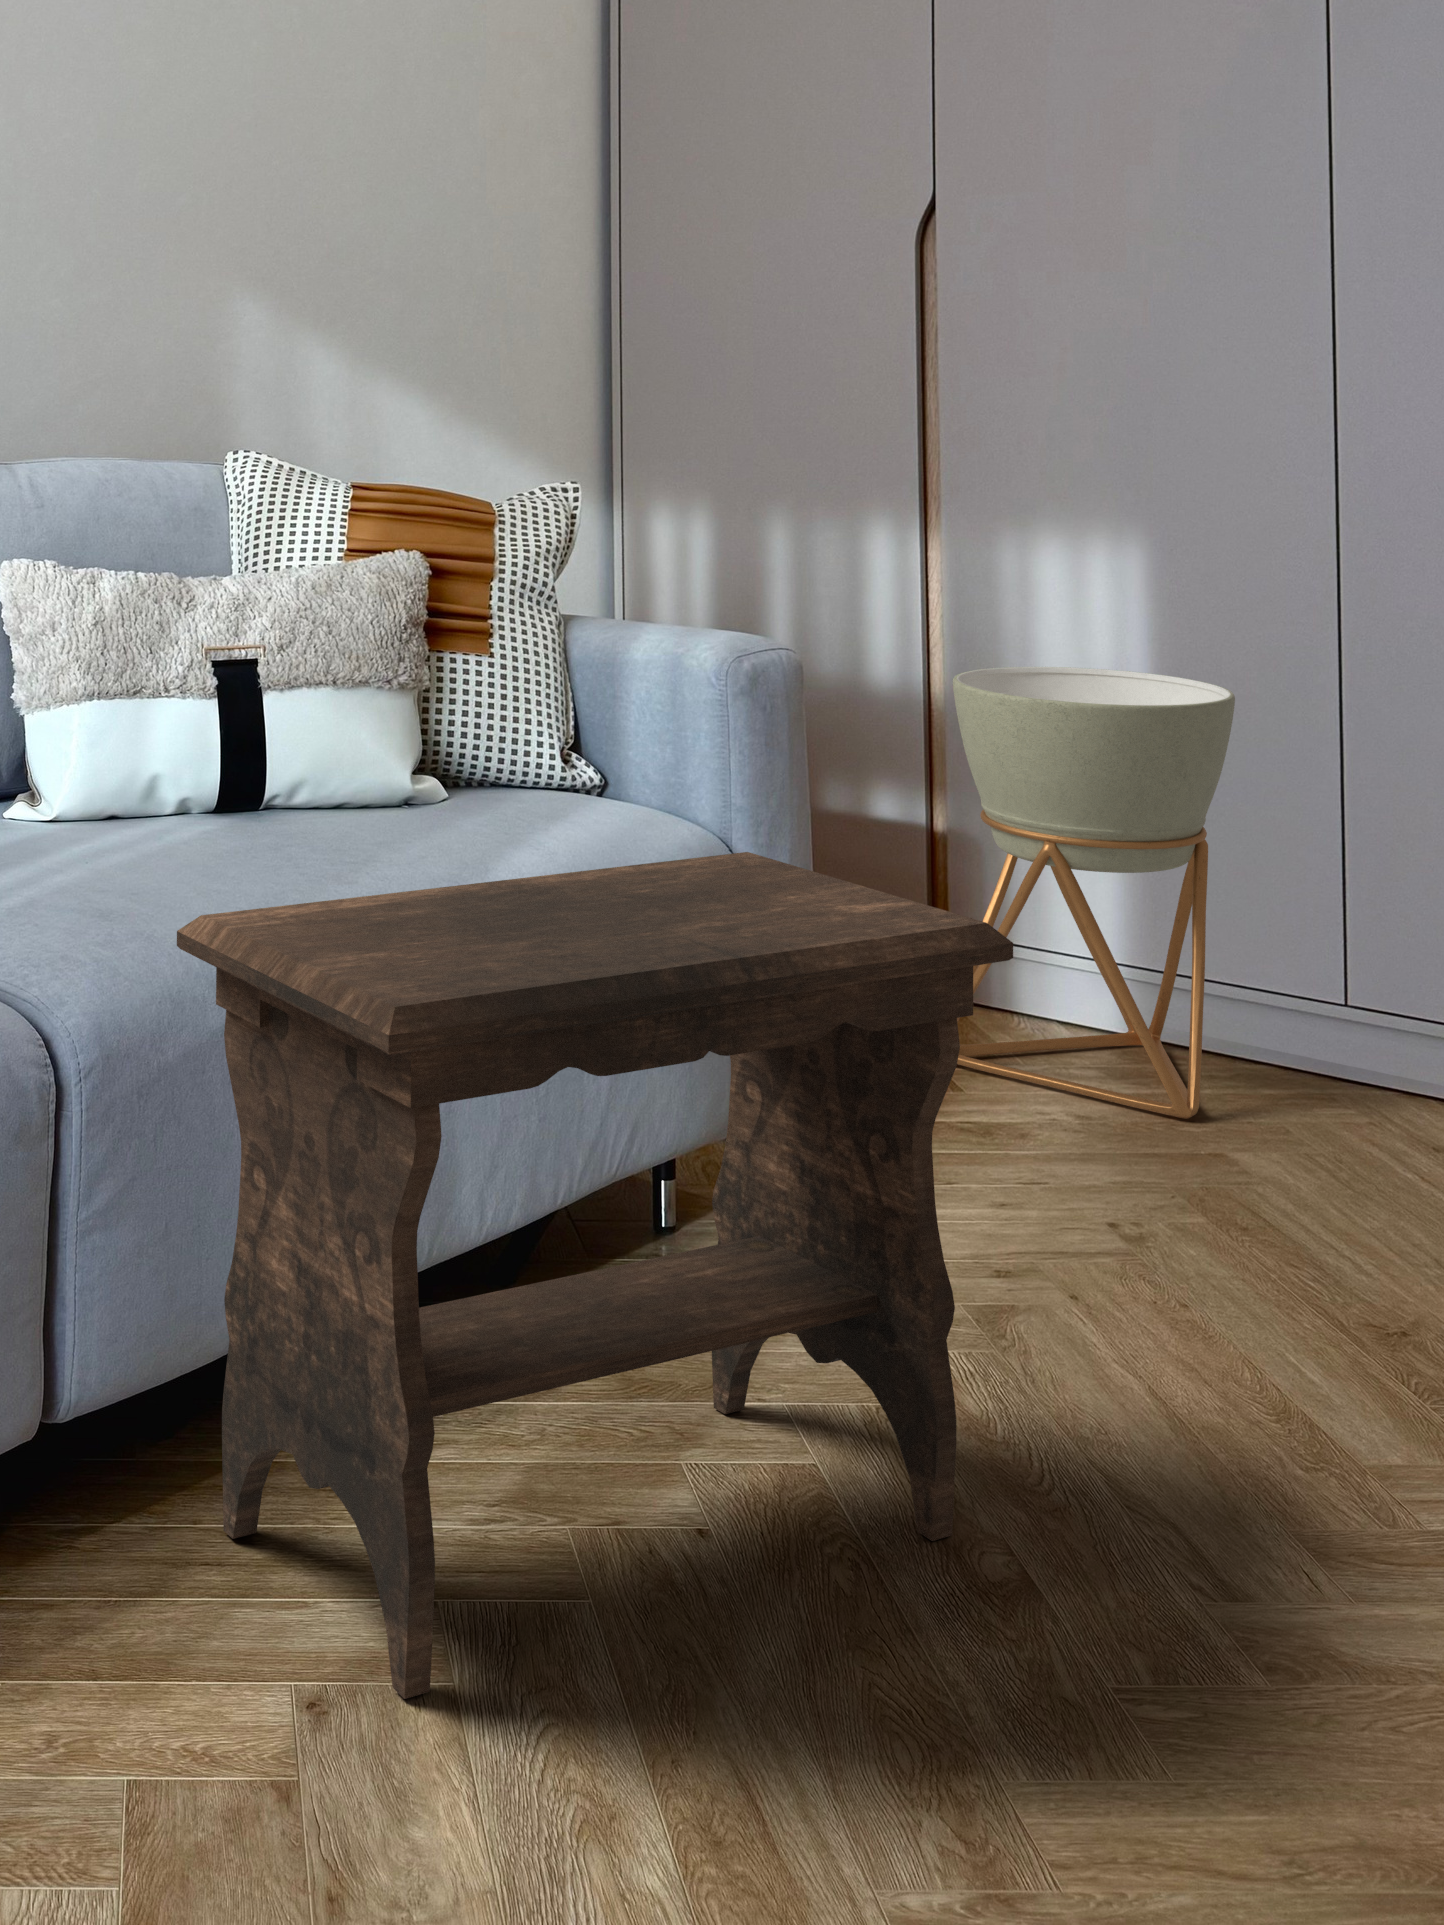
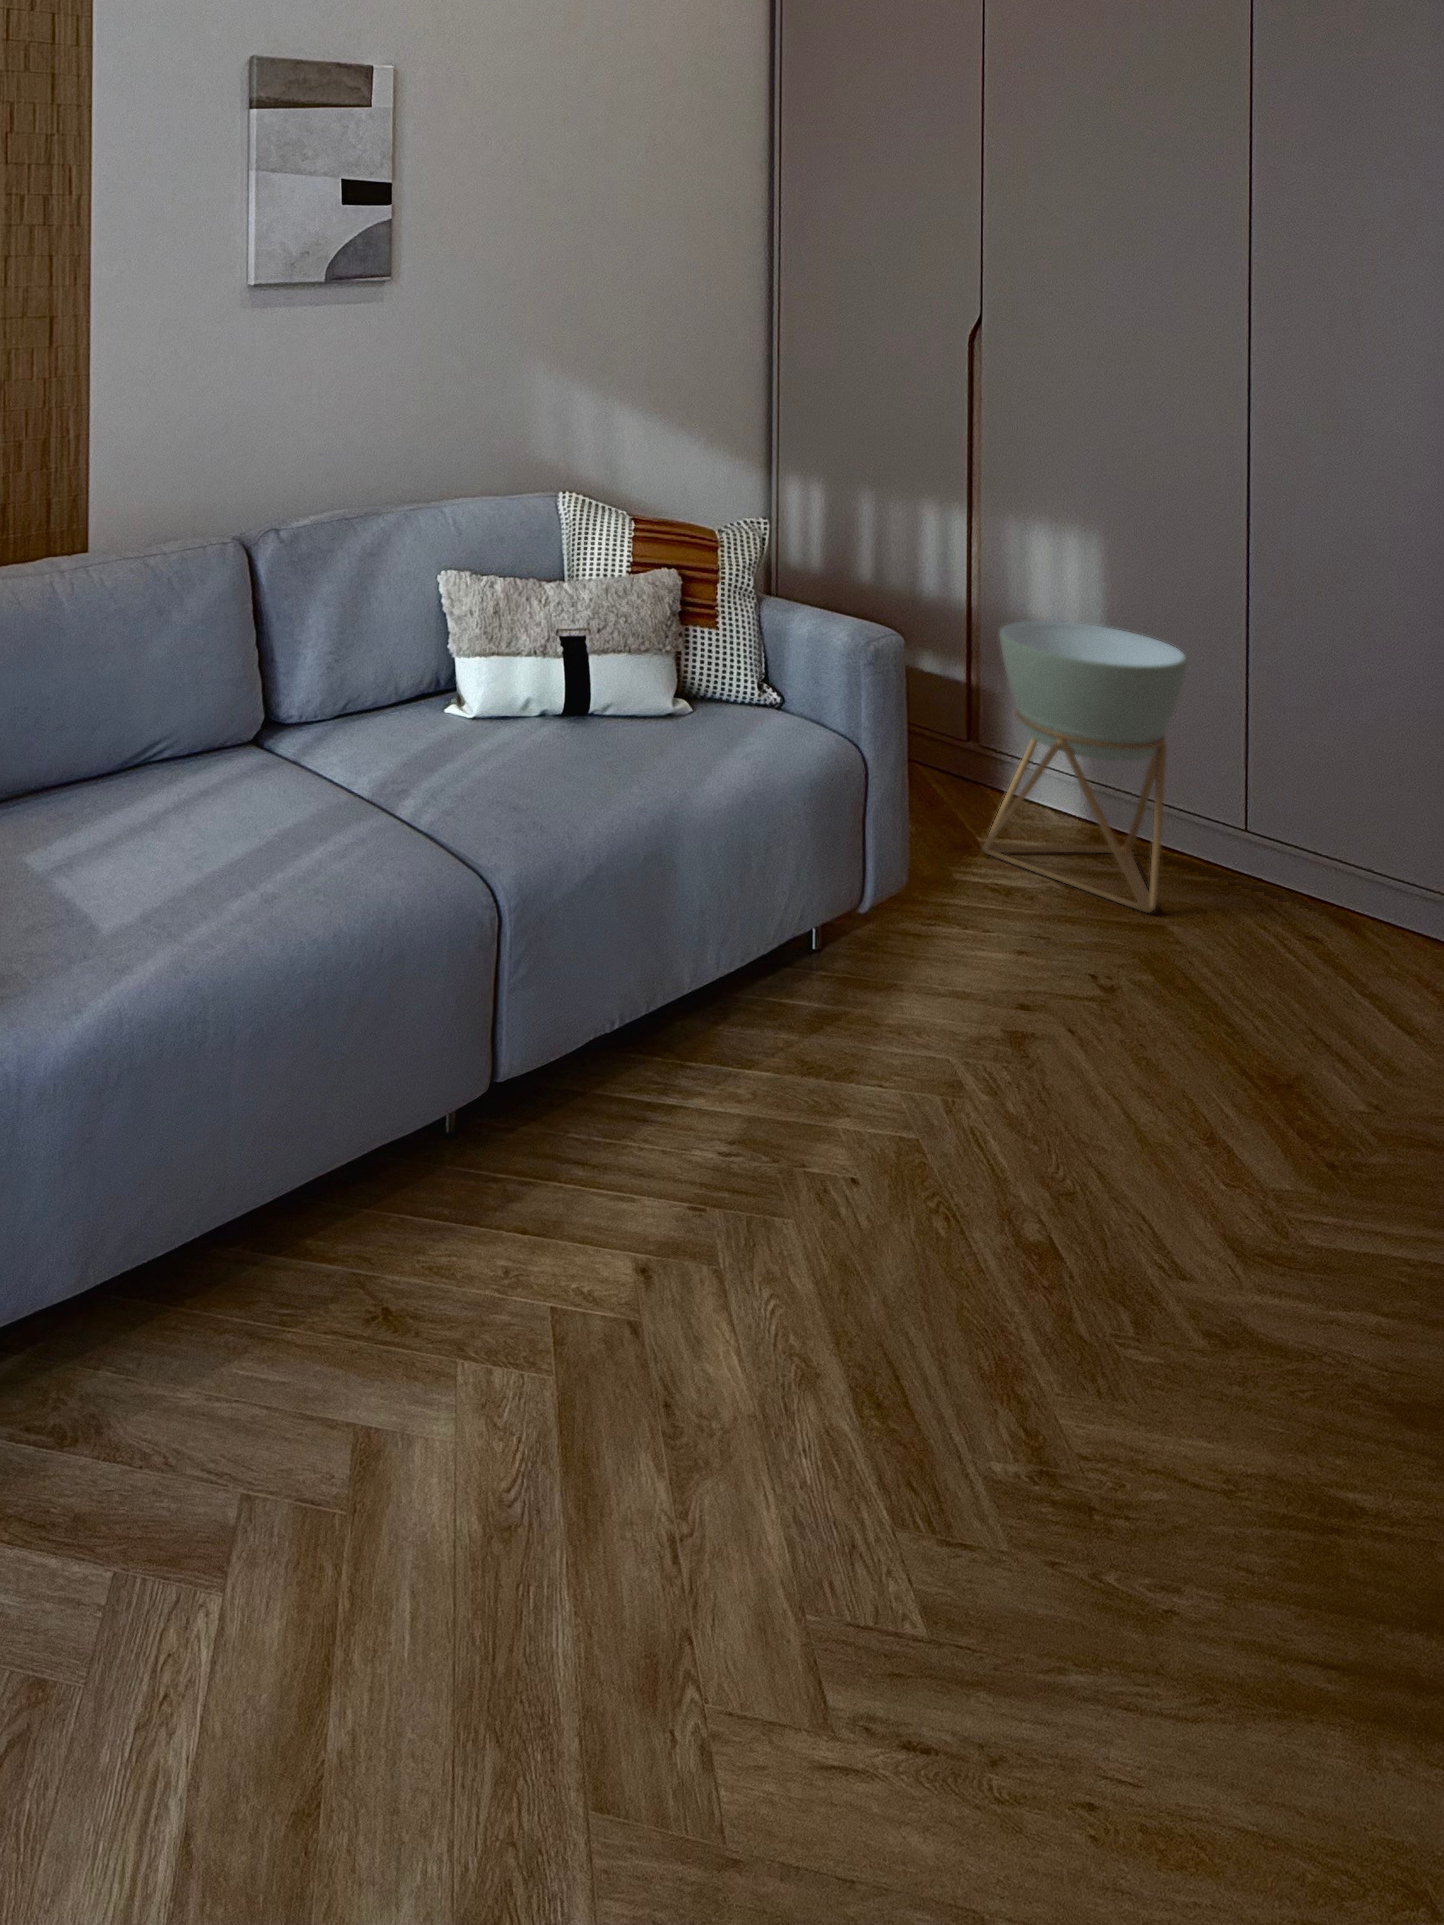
footstool: present [177,852,1013,1699] -> none [555,785,1039,1254]

